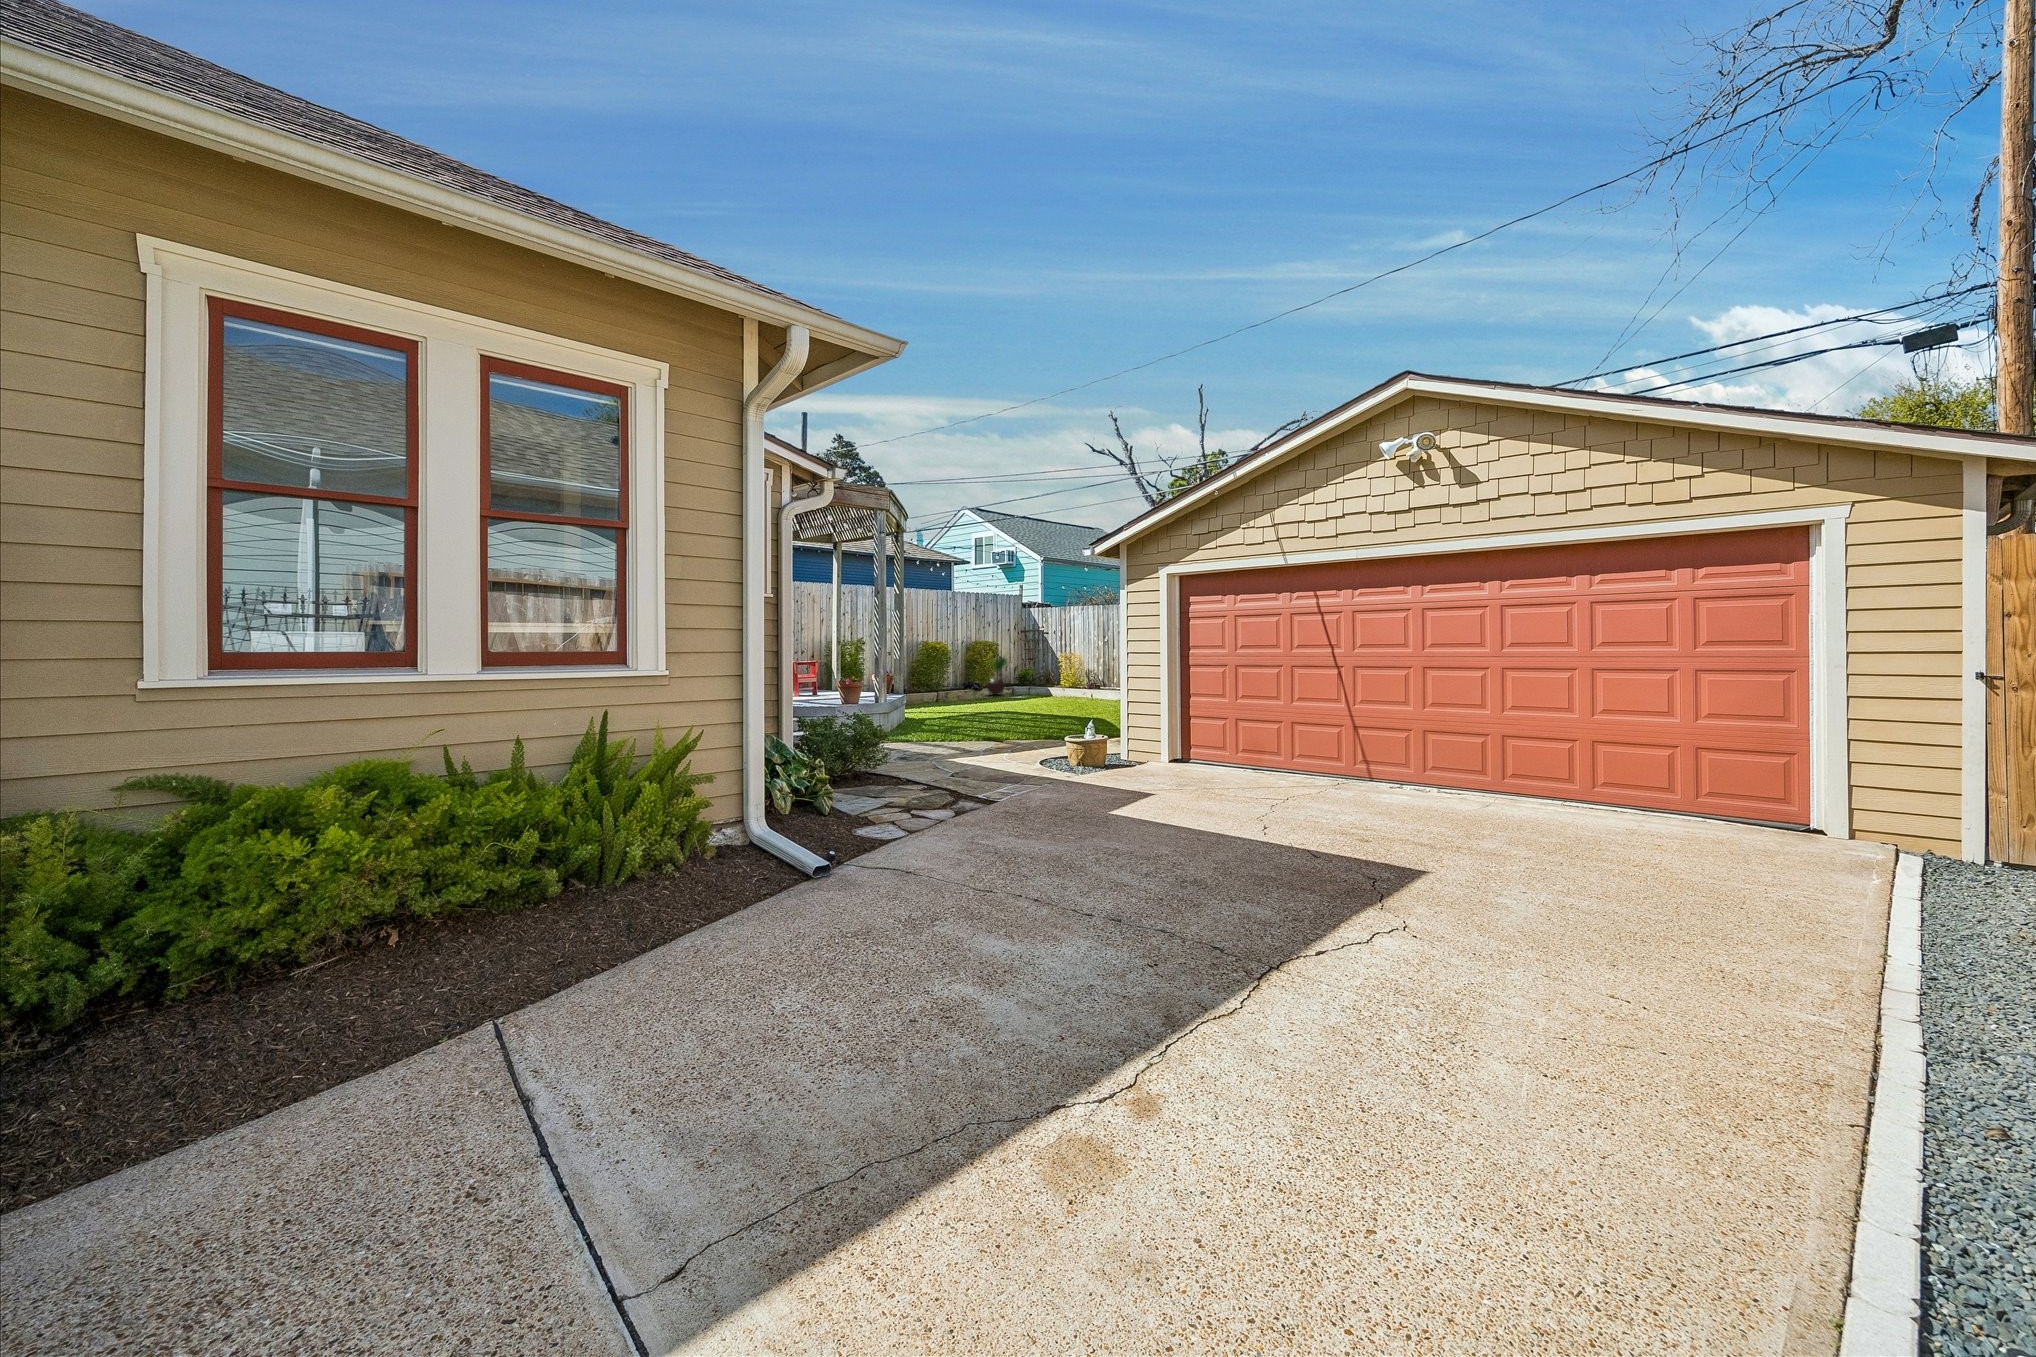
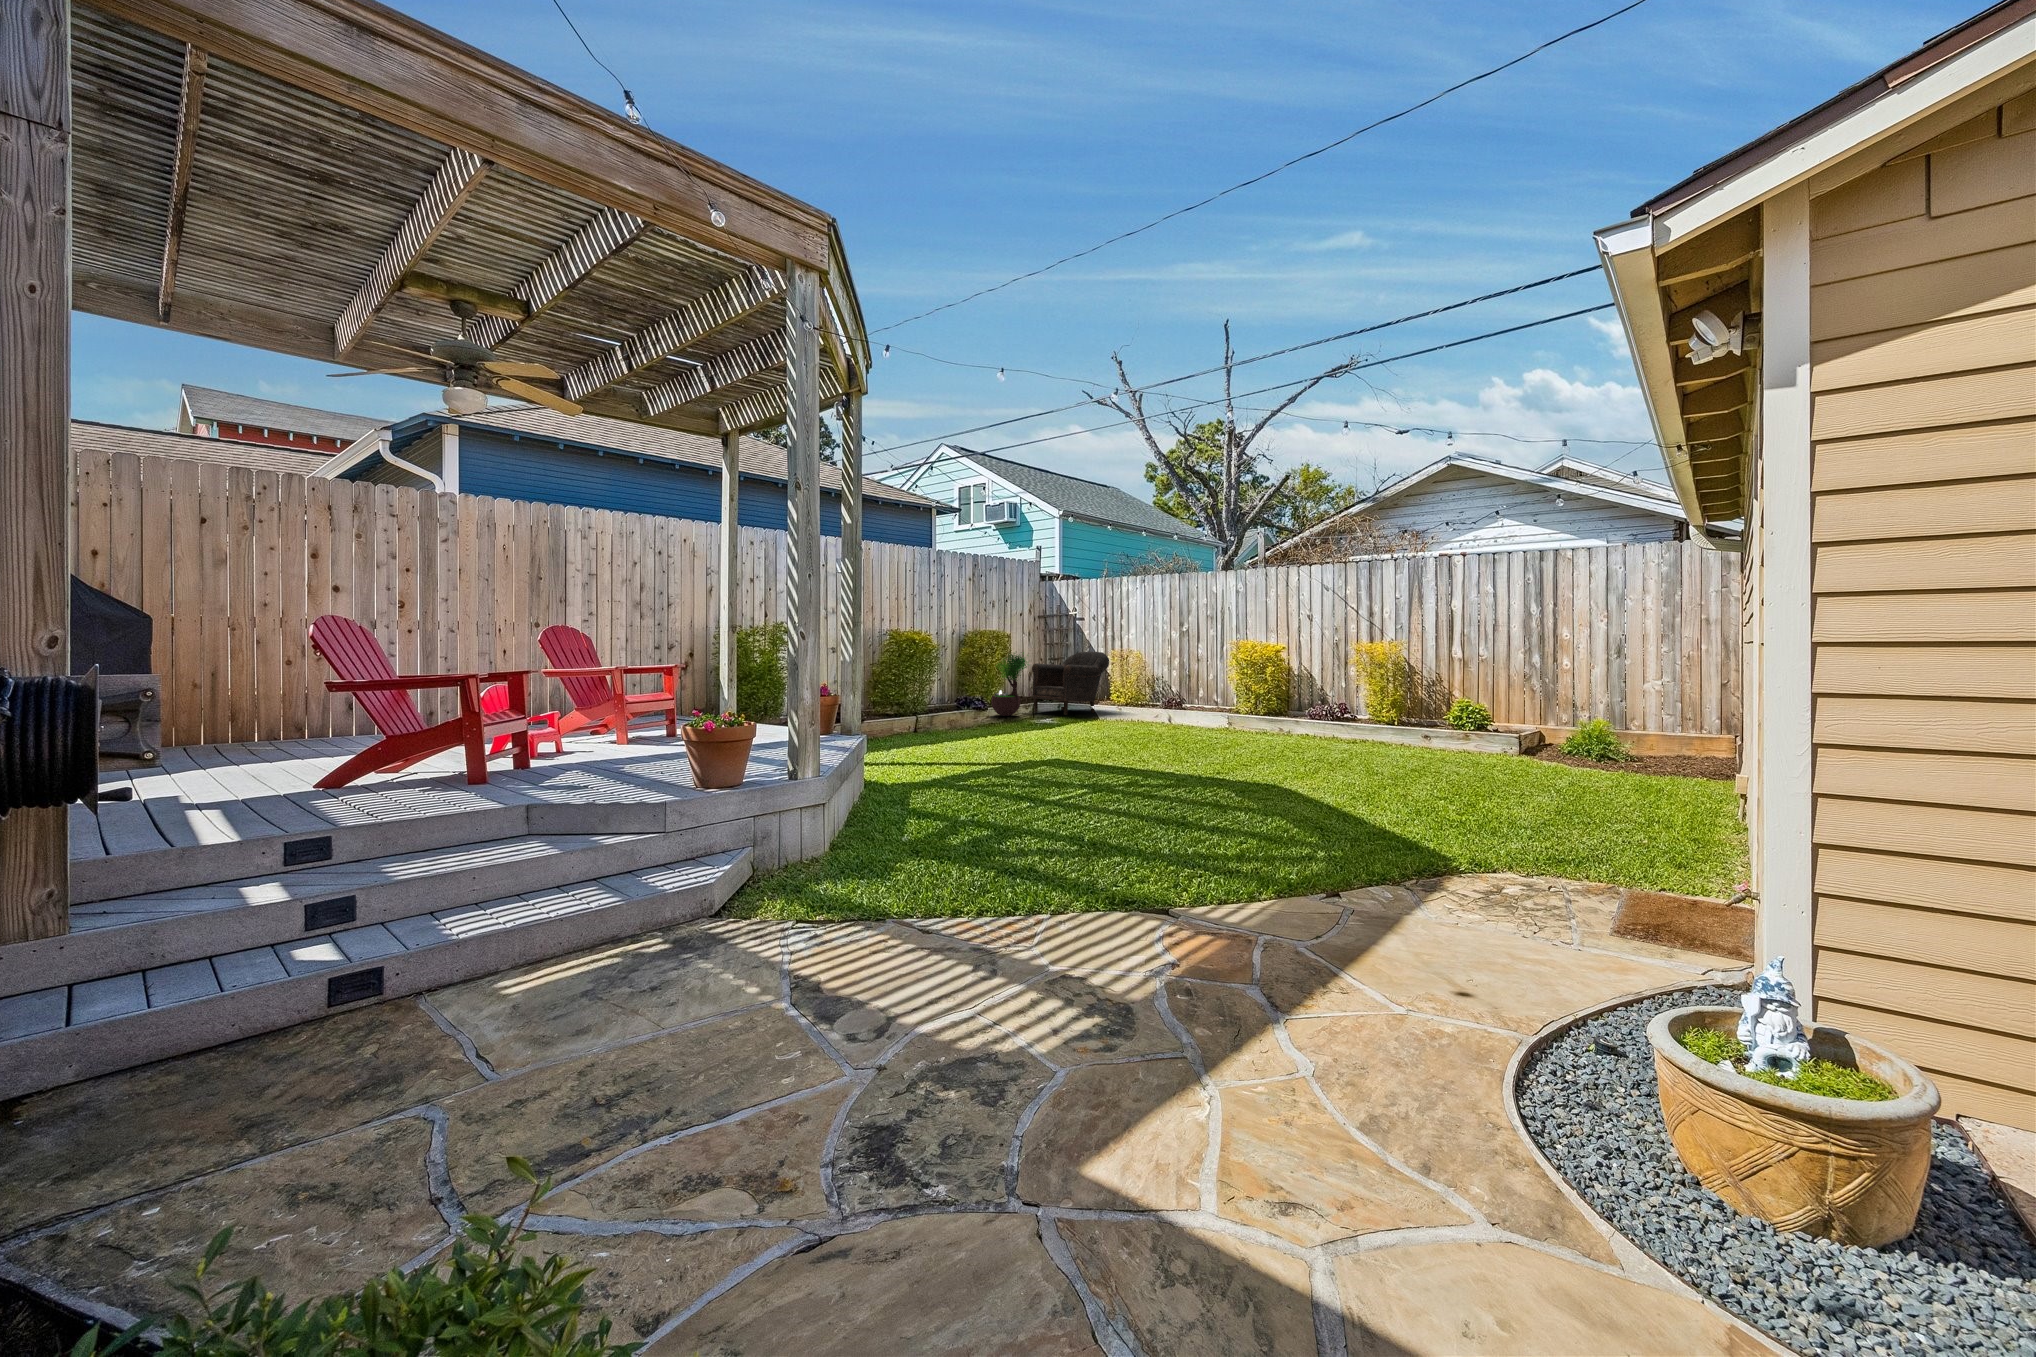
armchair: none [1013,654,1062,693] -> present [1032,652,1109,715]

